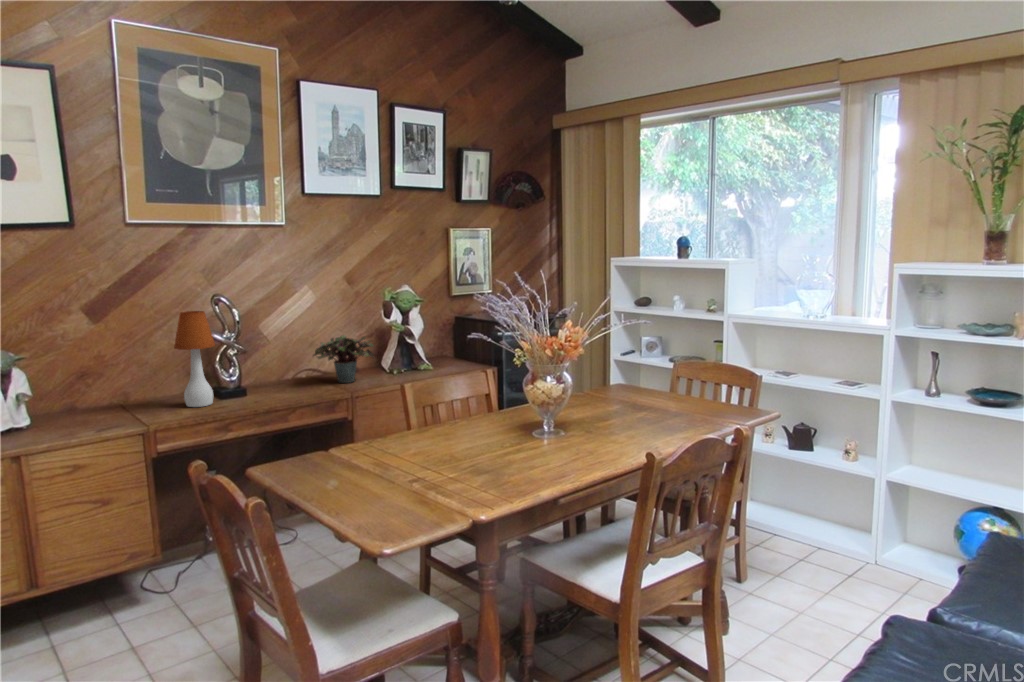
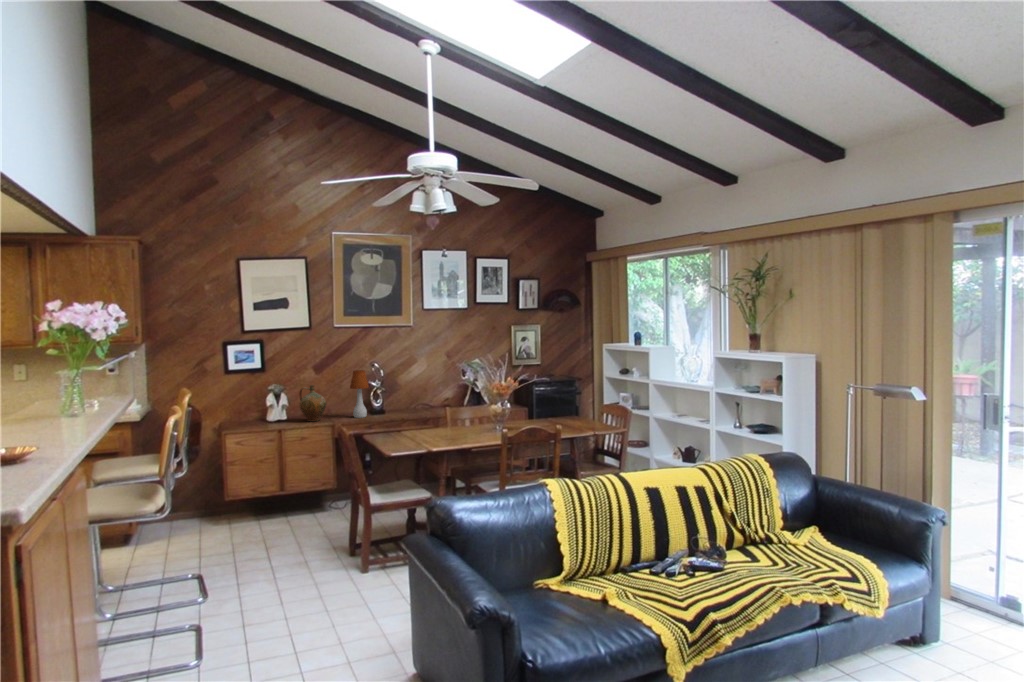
potted plant: present [313,335,374,383] -> none [420,386,454,411]
ceramic jug: none [58,346,126,424] -> present [299,385,327,421]

